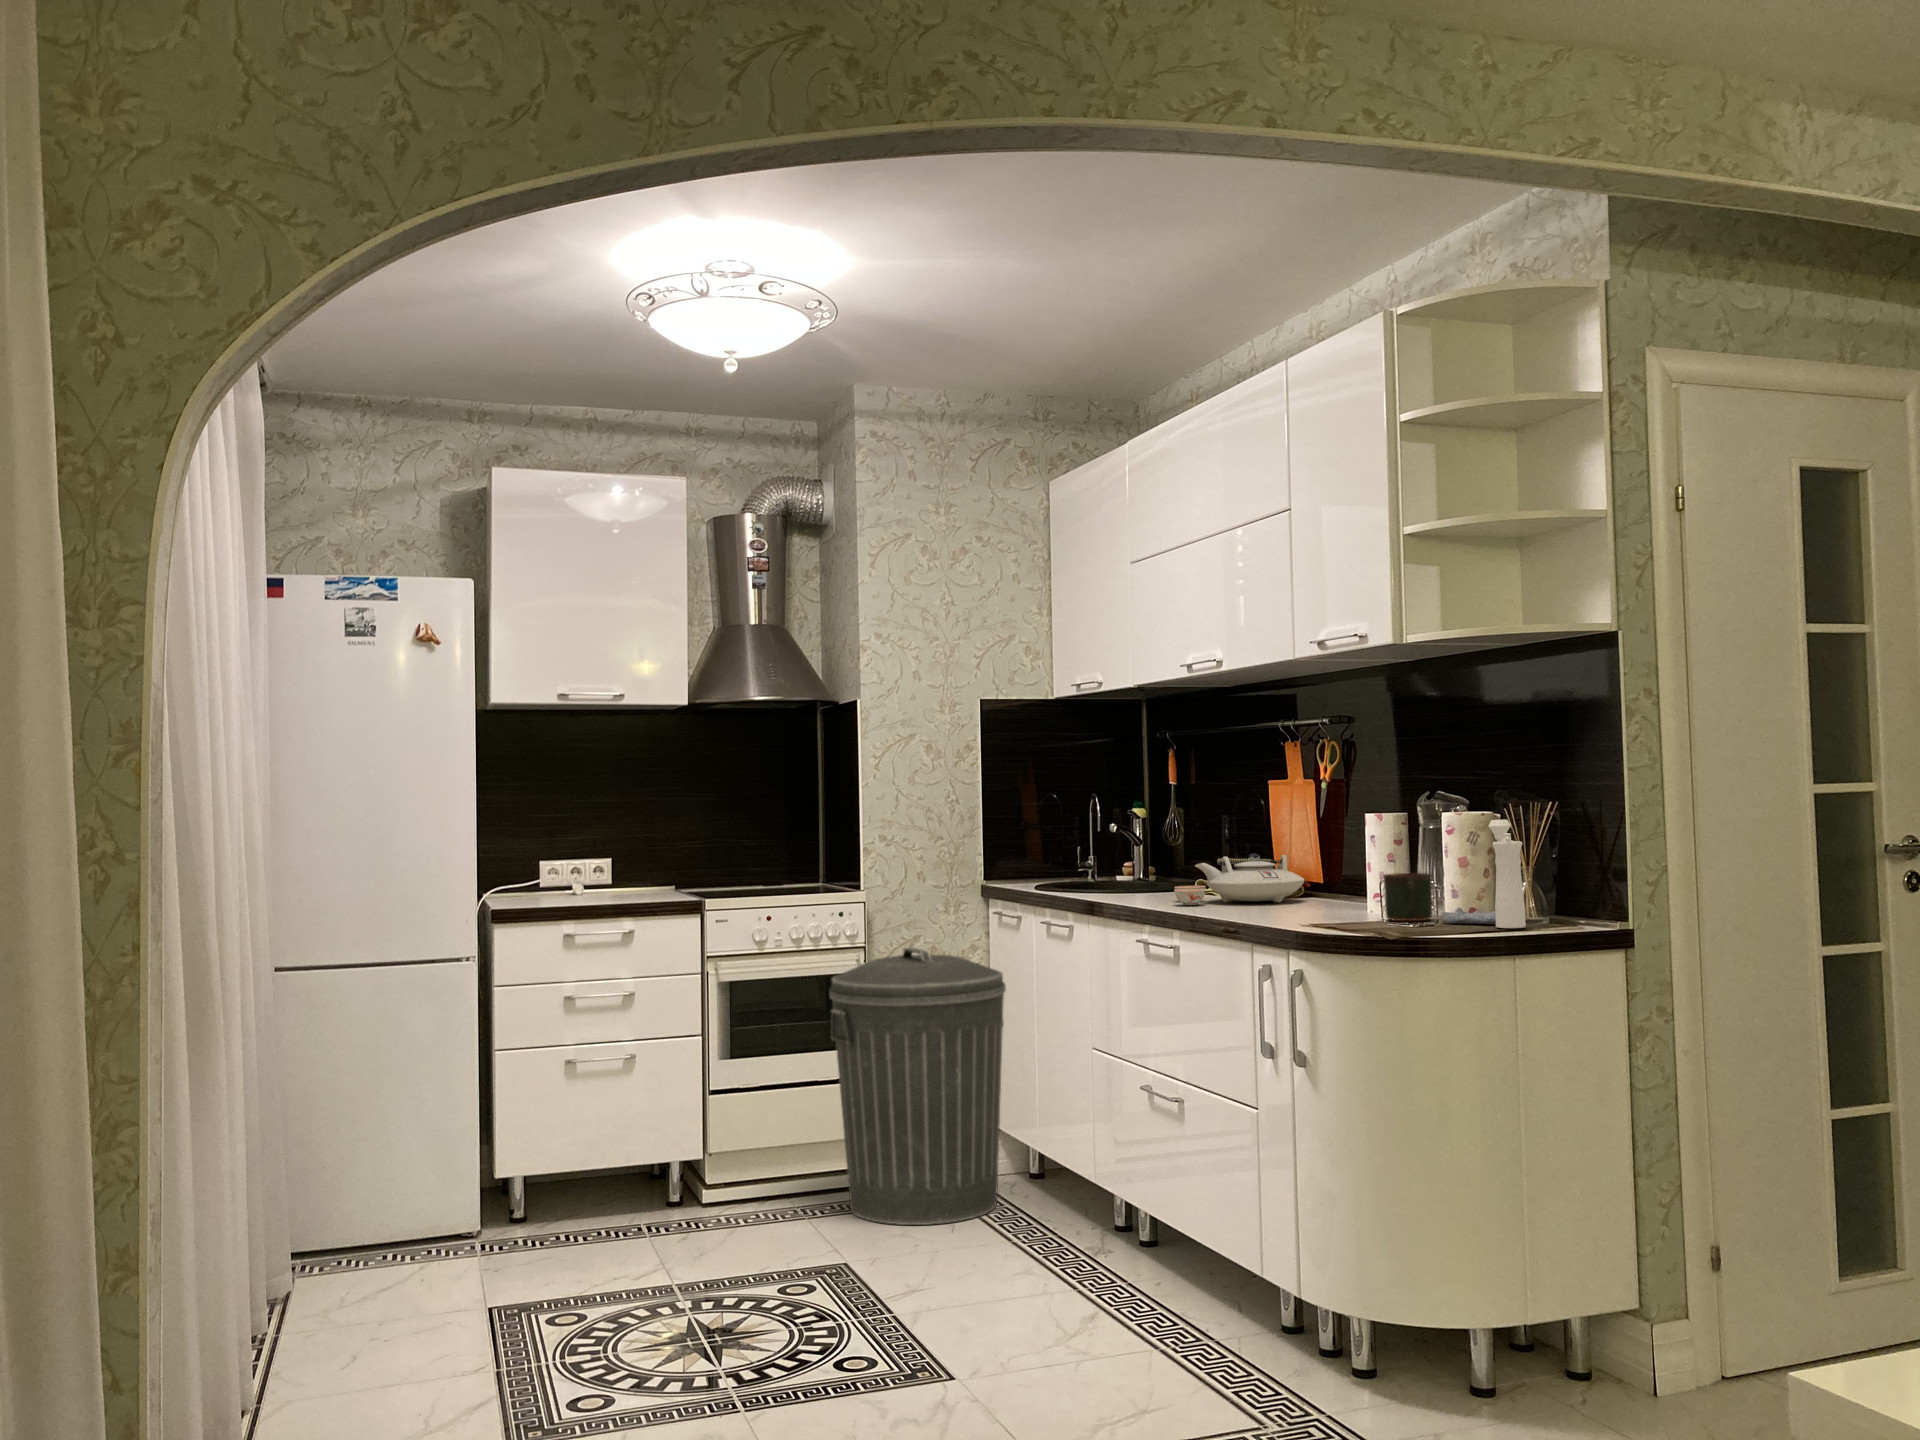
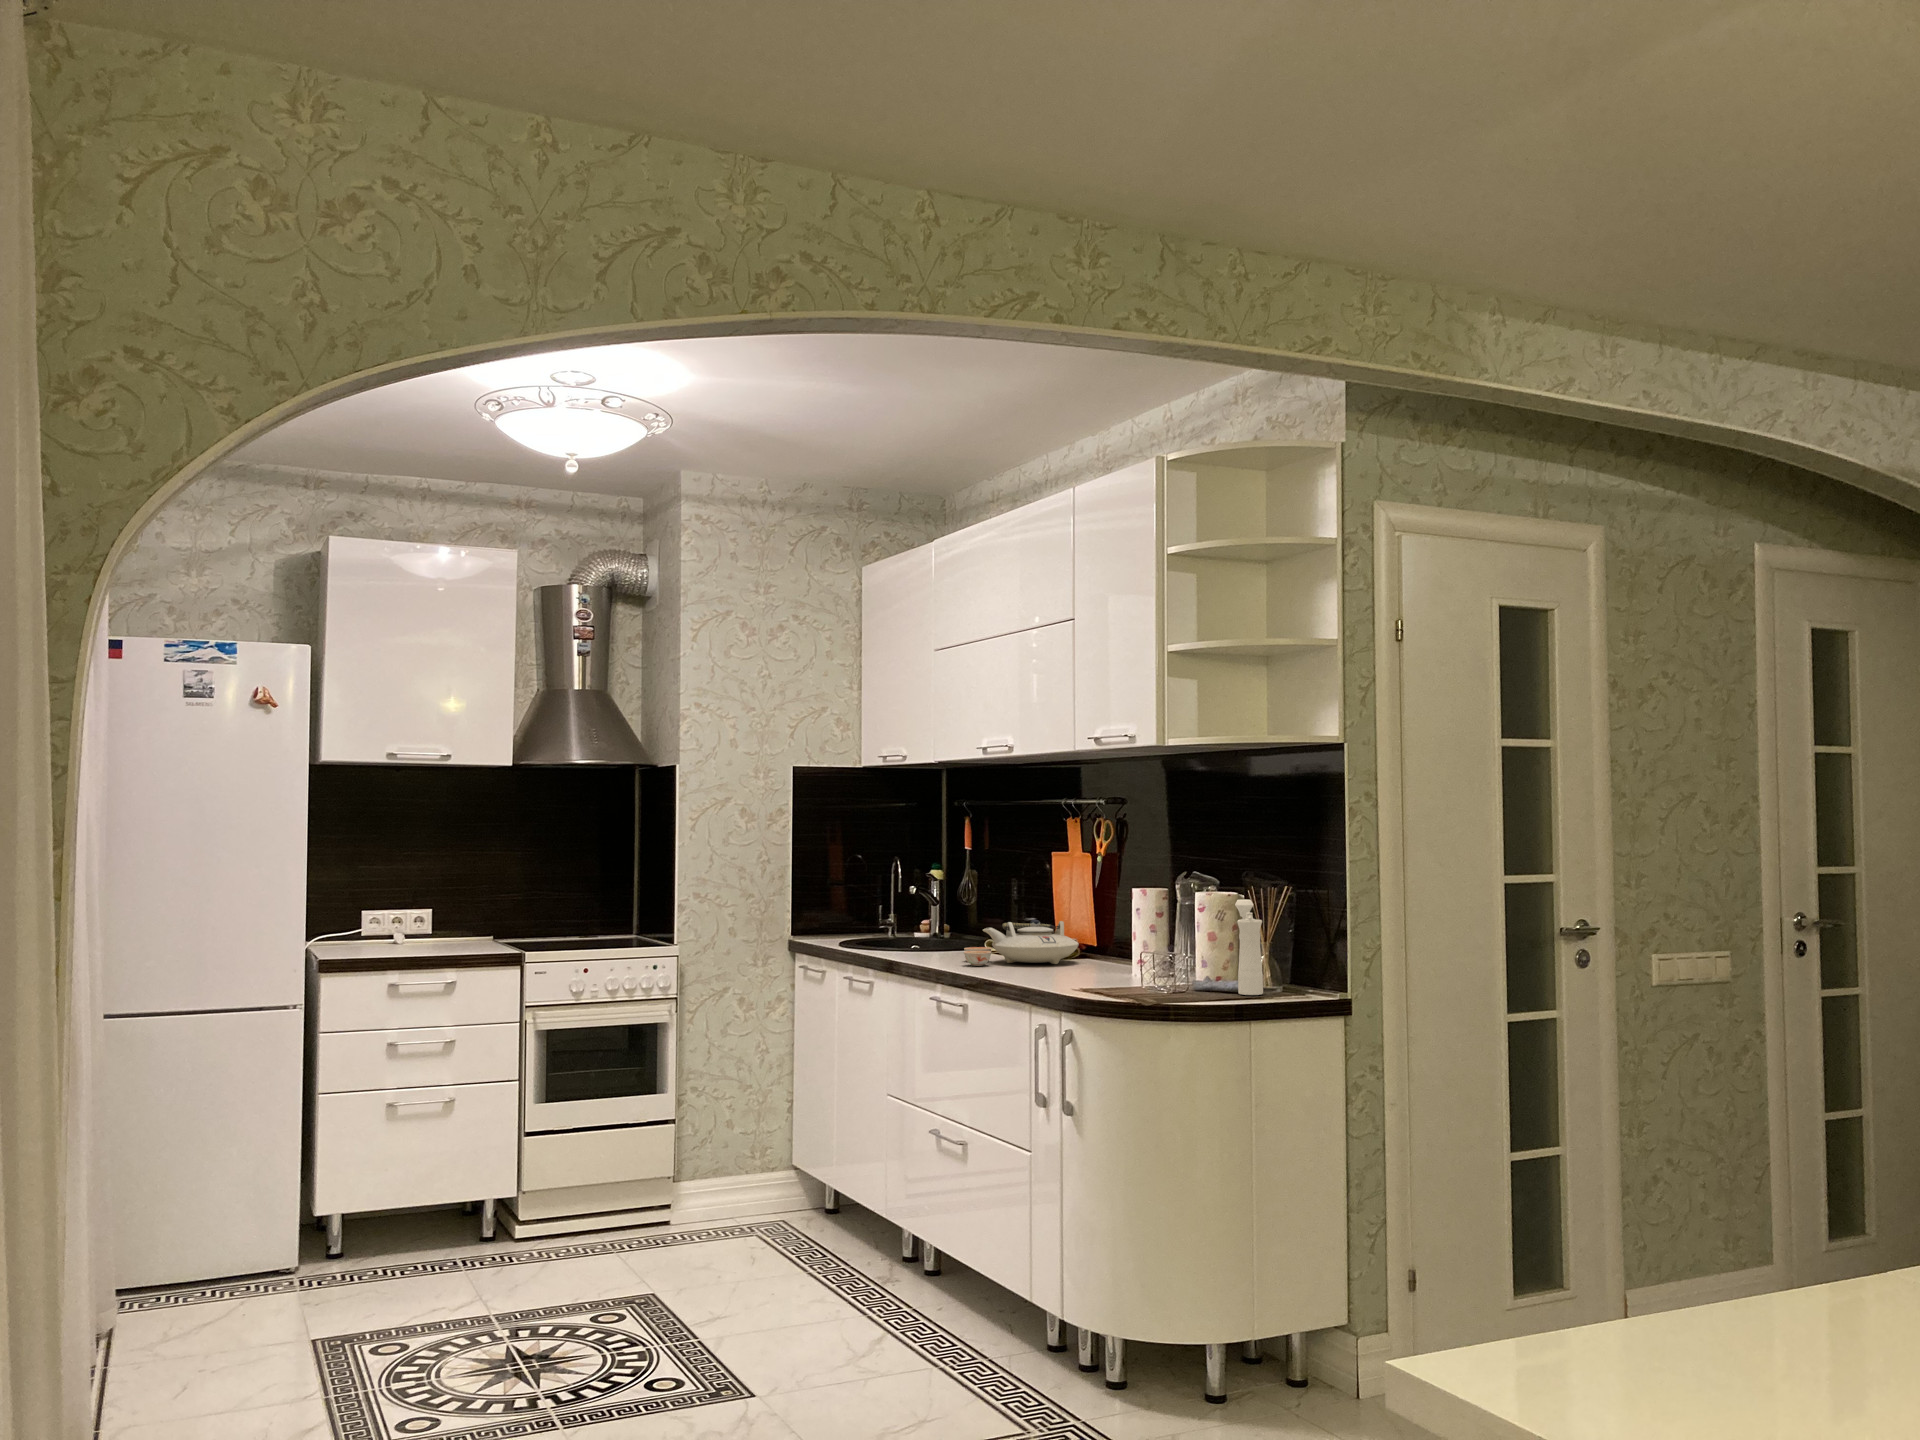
mug: present [1384,873,1432,921] -> none [1145,943,1187,986]
trash can: present [829,947,1006,1225] -> none [643,998,808,1256]

